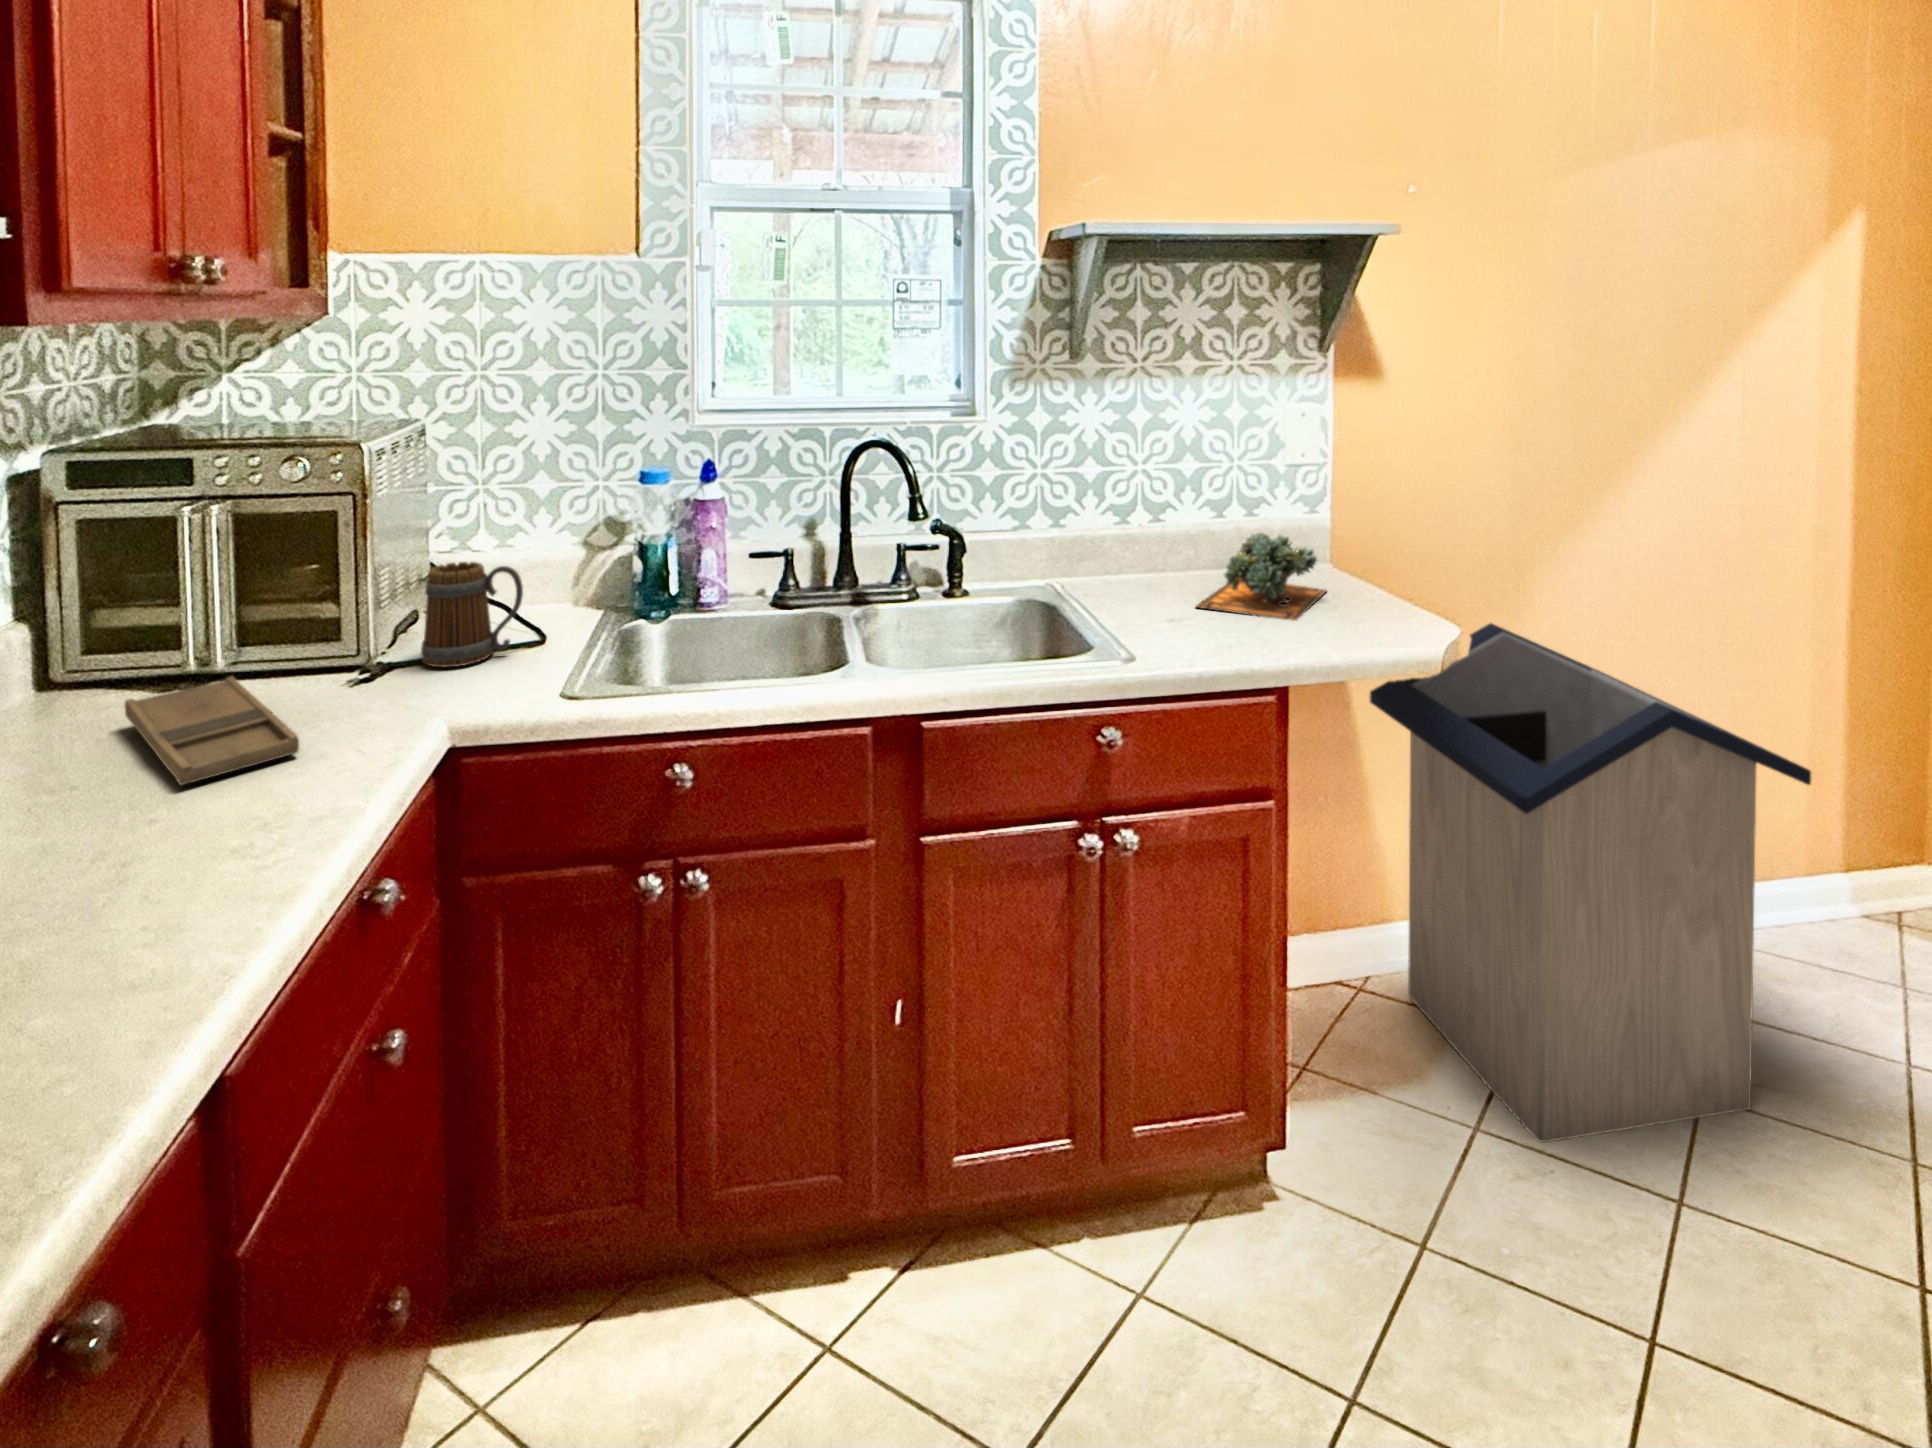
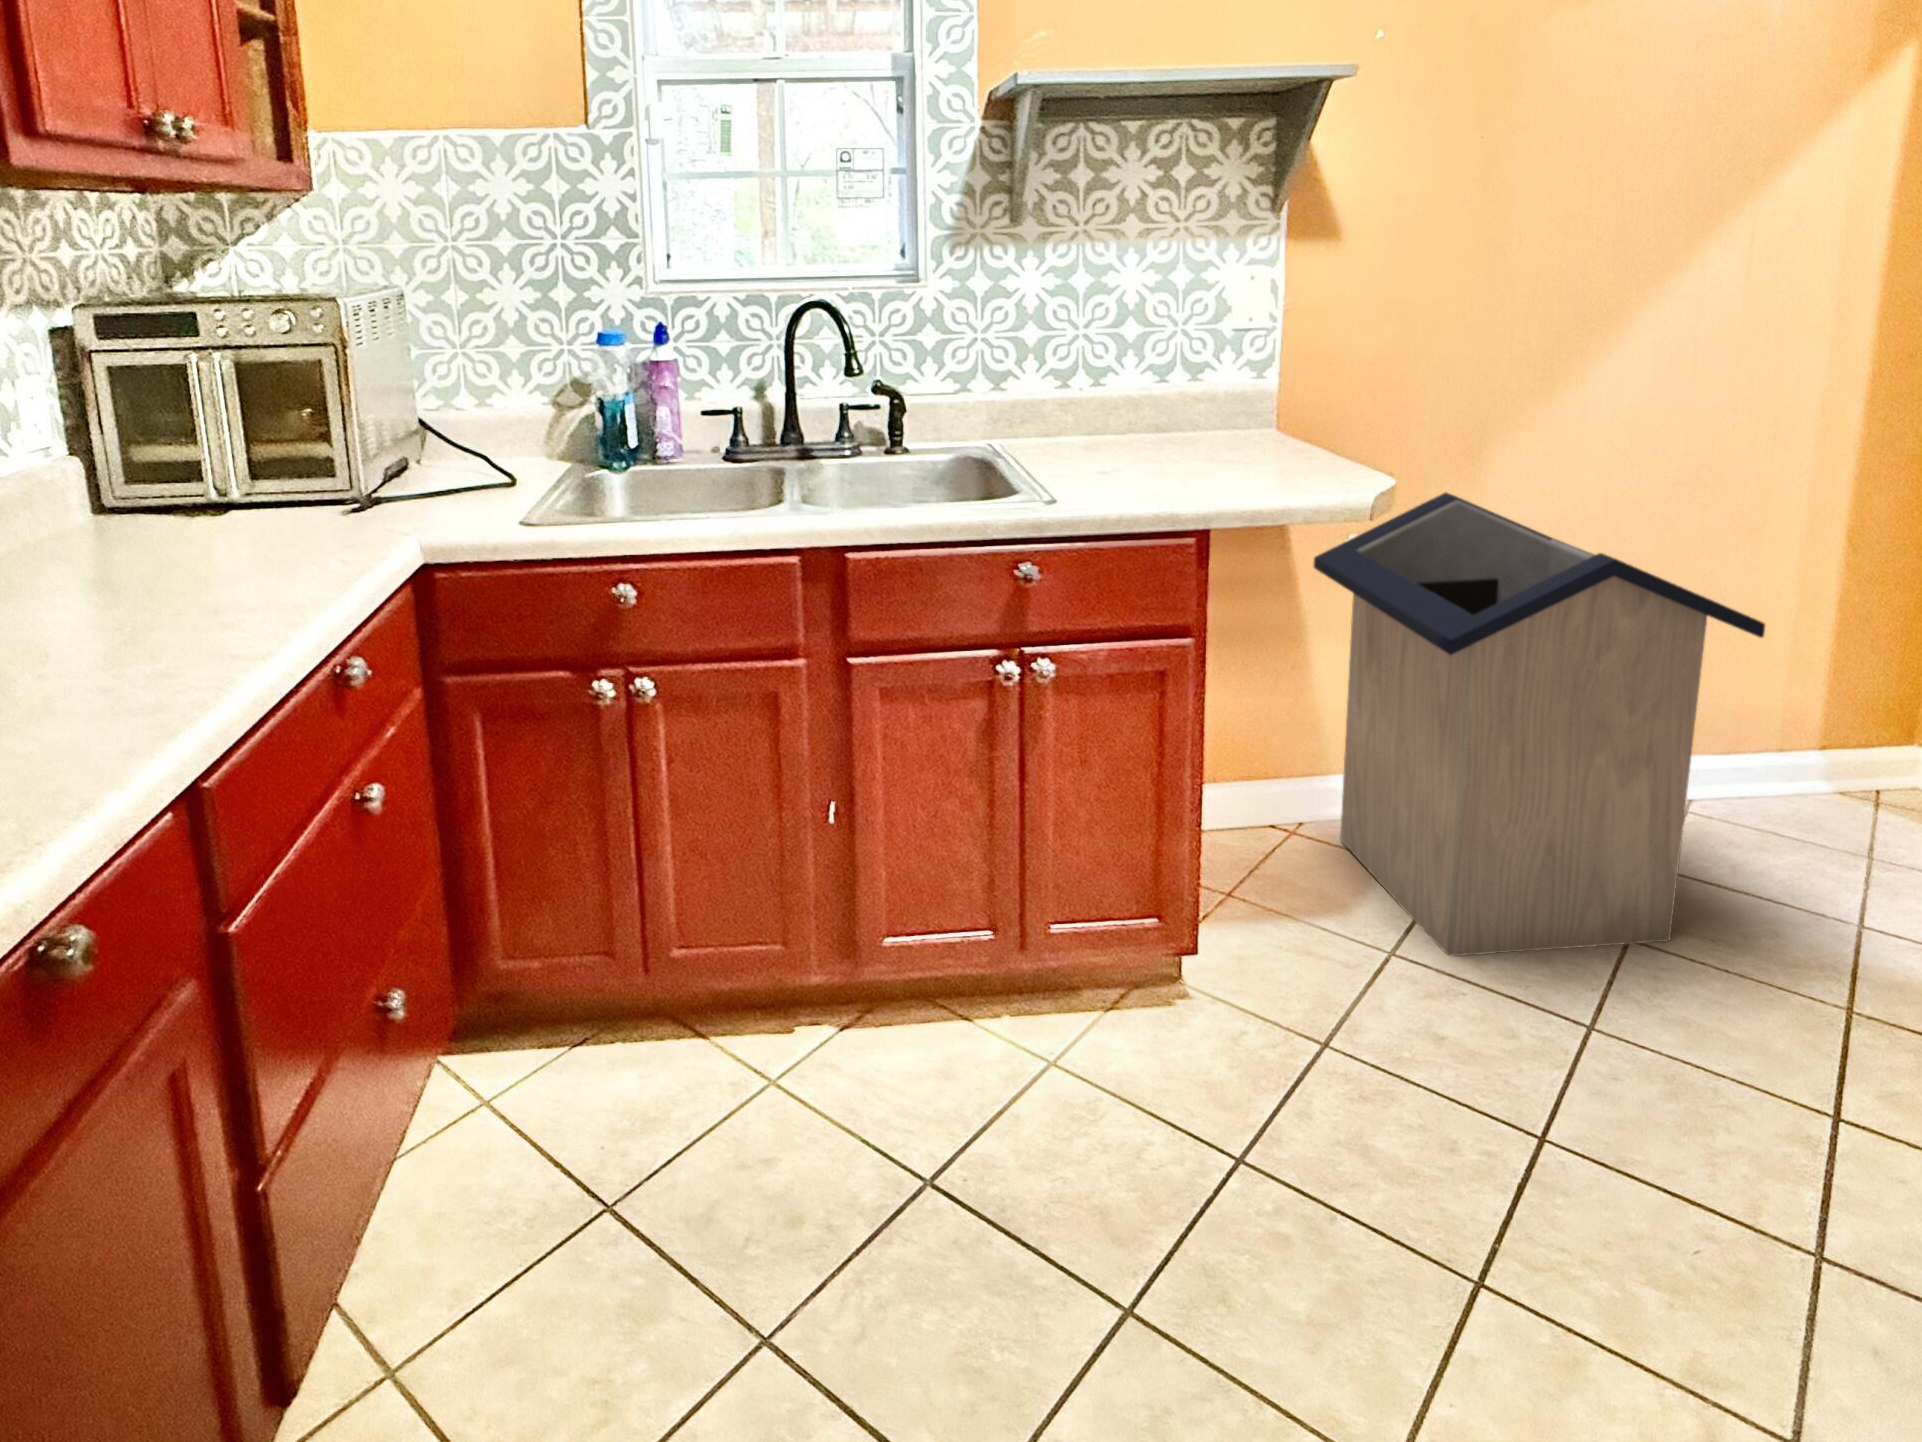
succulent plant: present [1196,533,1326,621] -> none [1127,390,1266,472]
mug: present [421,562,523,667] -> none [403,408,489,498]
tray: present [125,677,299,785] -> none [158,497,298,567]

